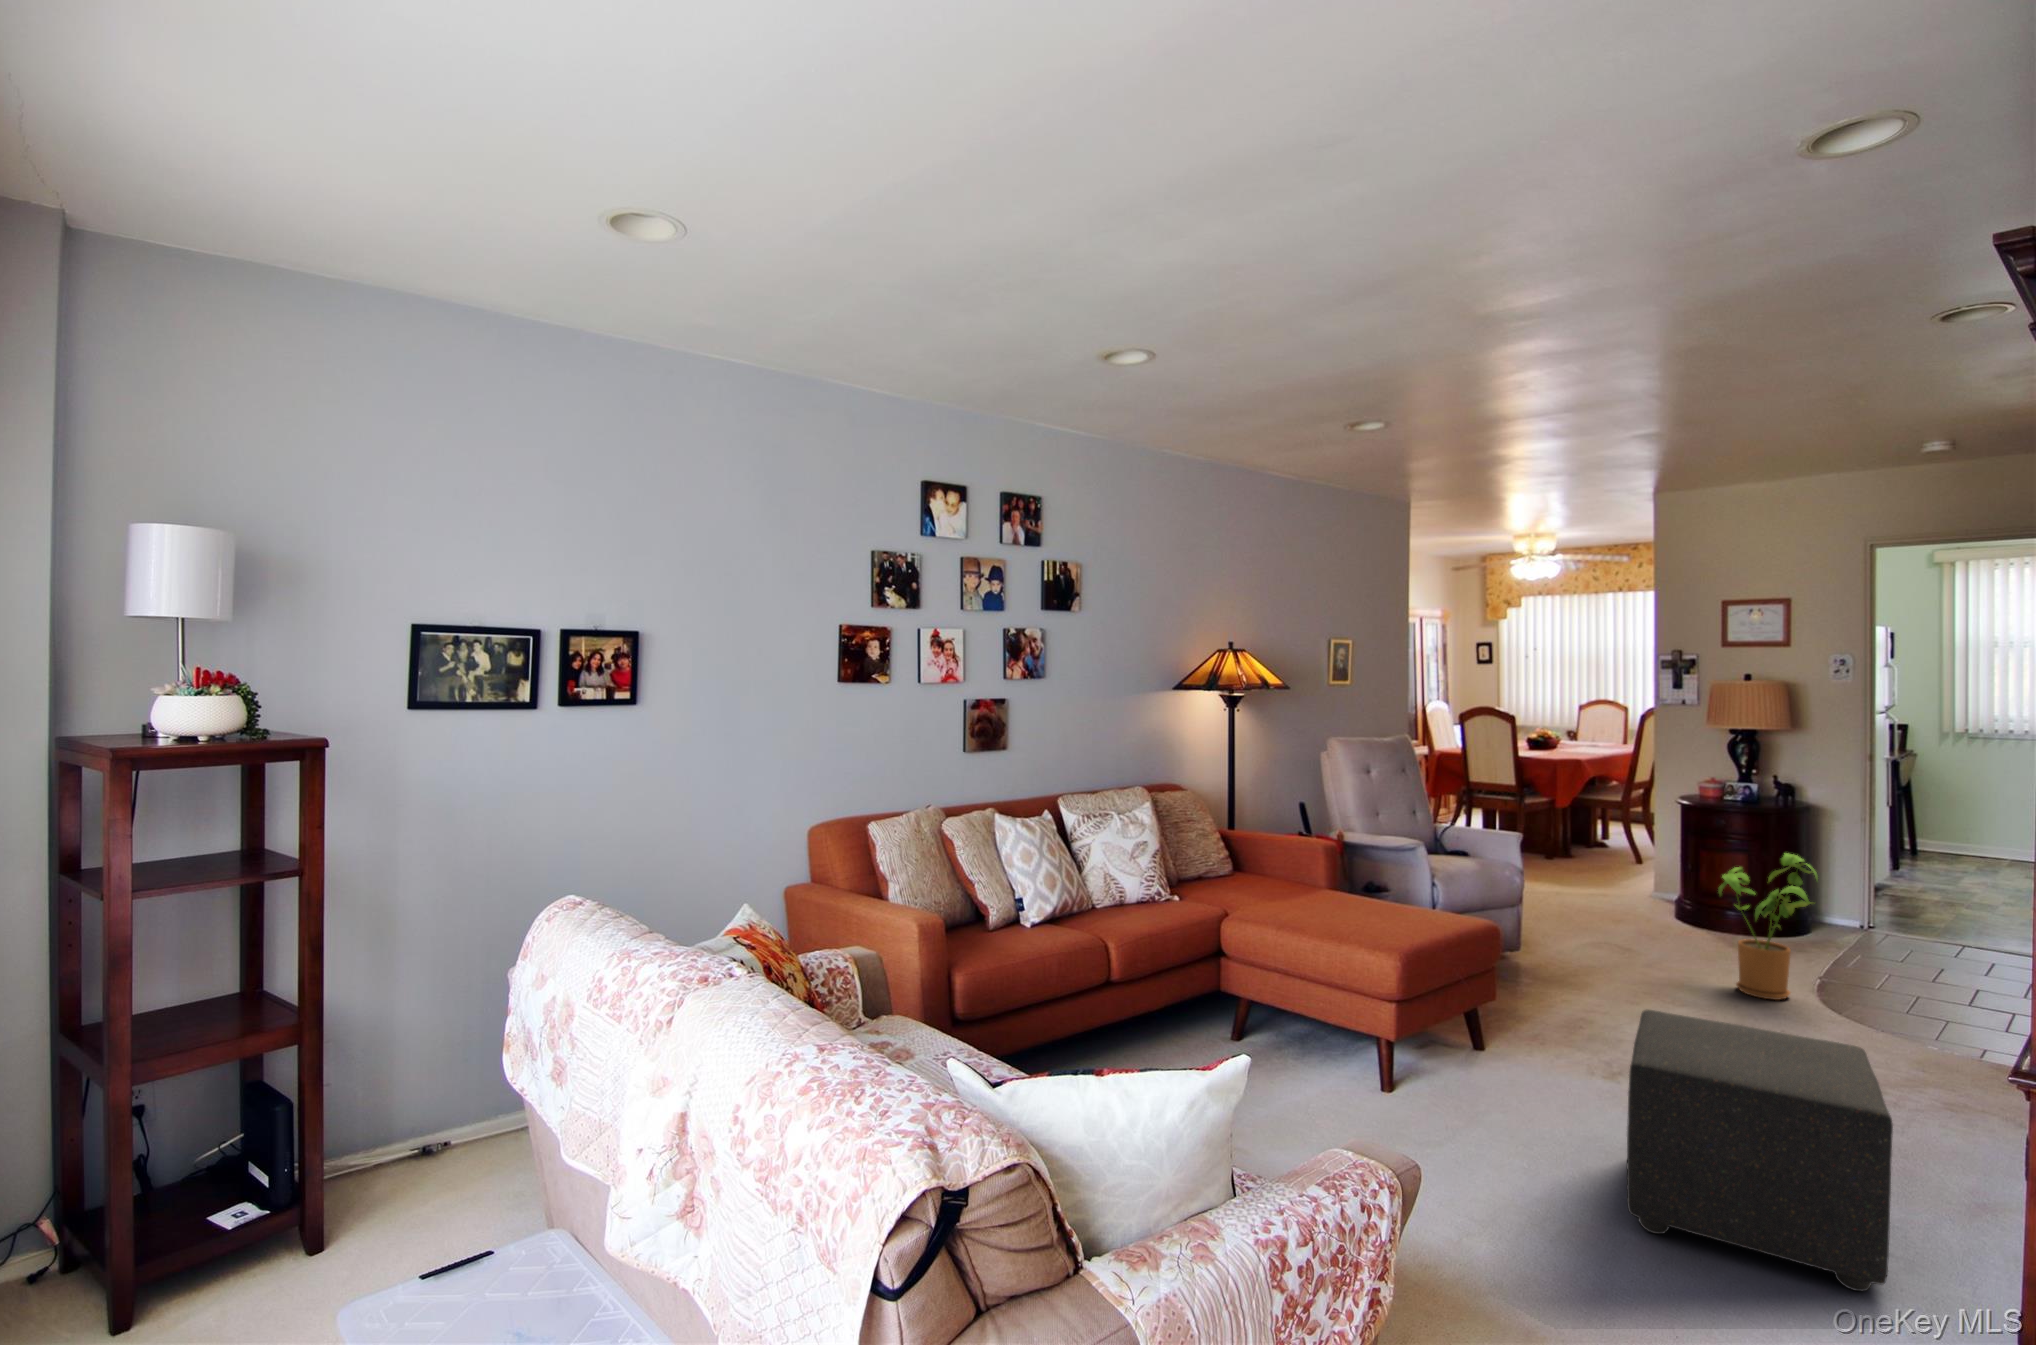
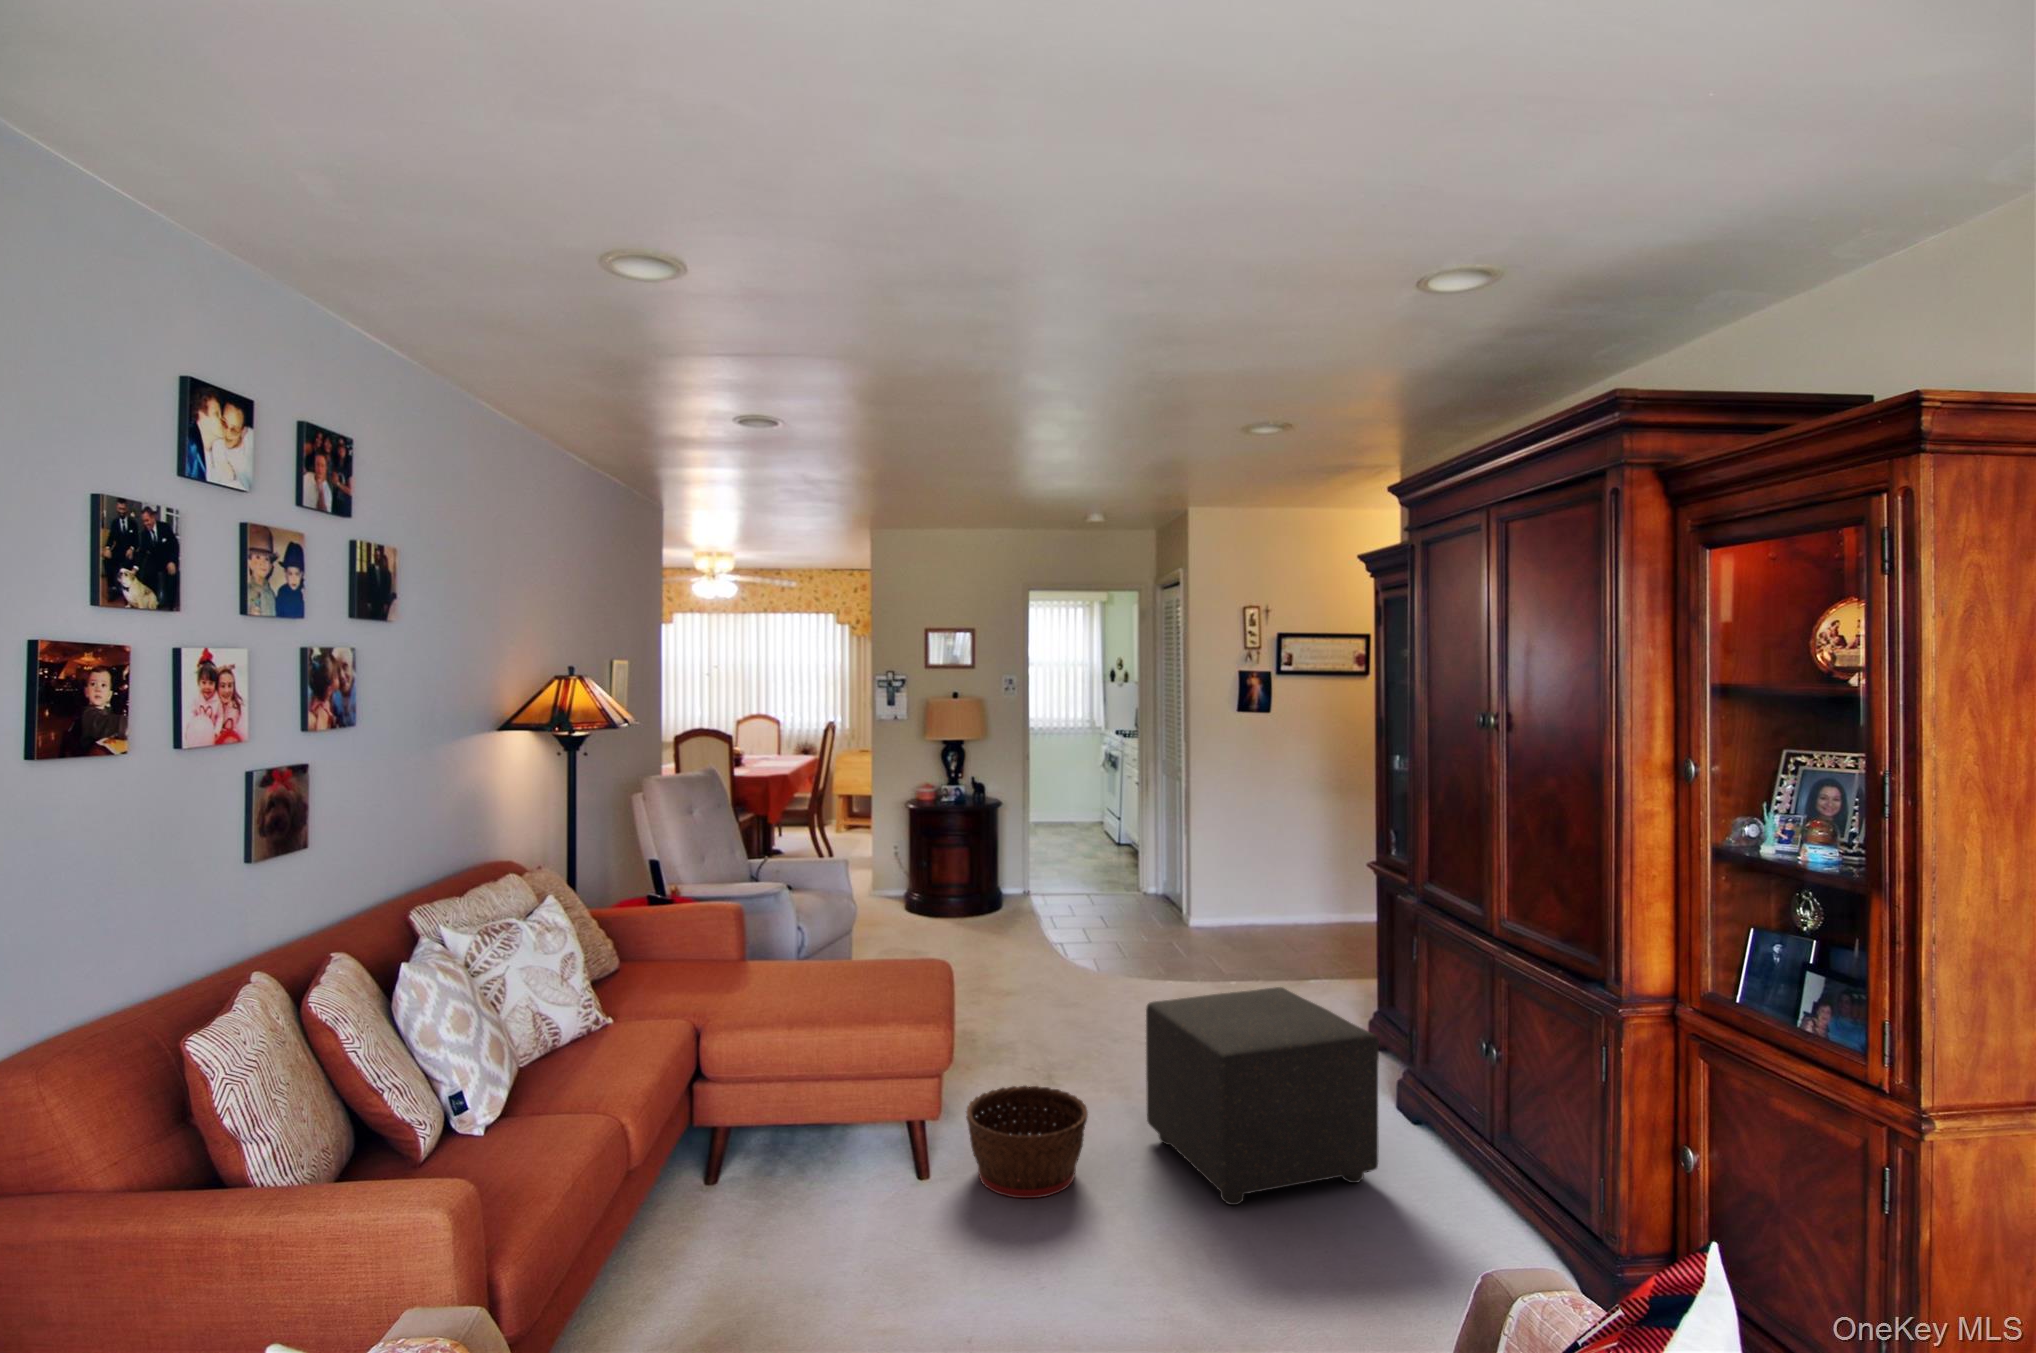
house plant: present [1718,853,1818,1000] -> none [1006,840,1081,967]
basket: none [1409,1043,1537,1149] -> present [966,1086,1088,1198]

